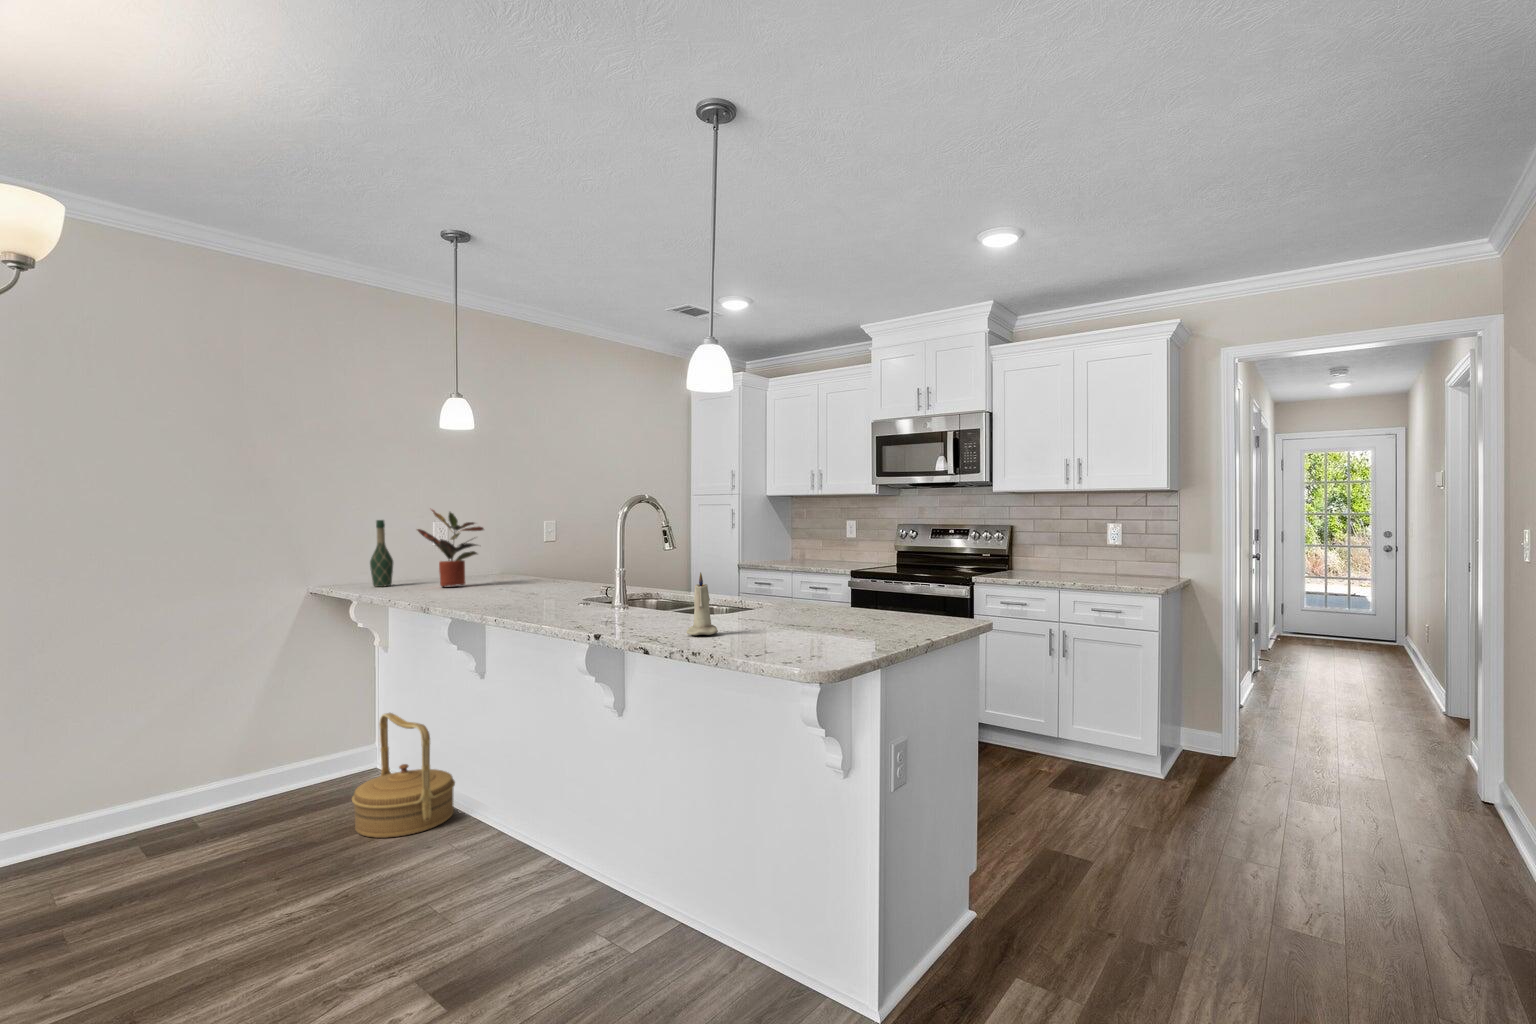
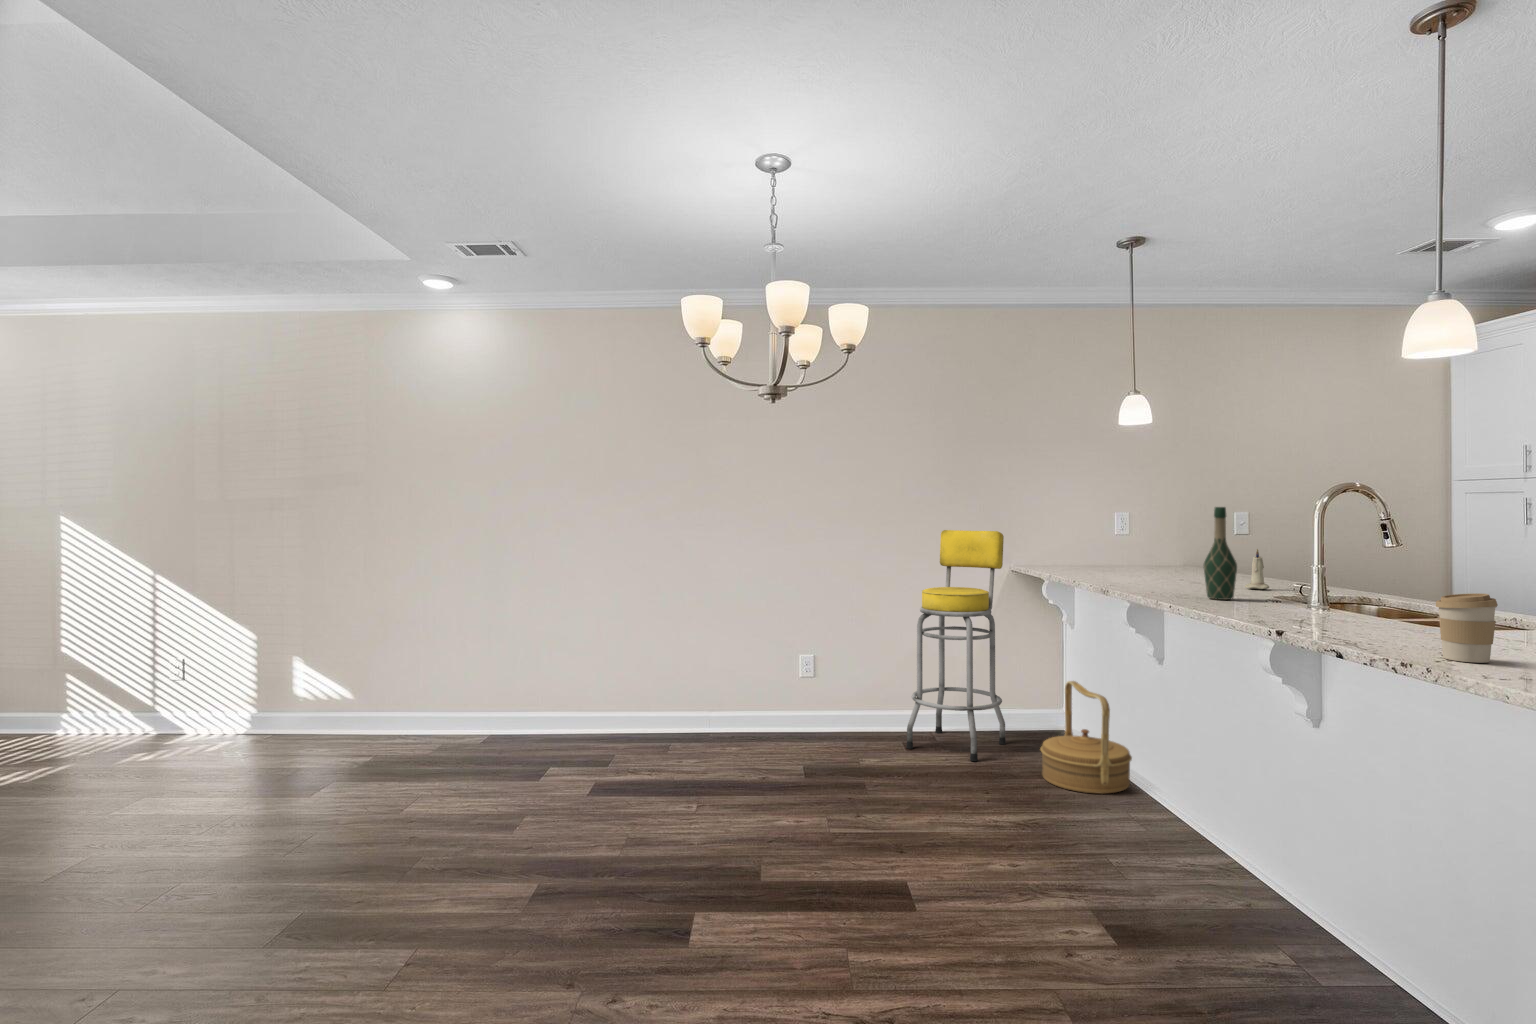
potted plant: present [417,510,484,587] -> none [1102,497,1170,572]
wine bottle: present [370,520,393,587] -> present [1204,507,1237,600]
bar stool: none [163,552,310,845] -> present [906,530,1006,761]
candle: present [687,573,718,635] -> present [1245,549,1269,589]
coffee cup: none [715,583,757,644] -> present [1436,593,1498,663]

